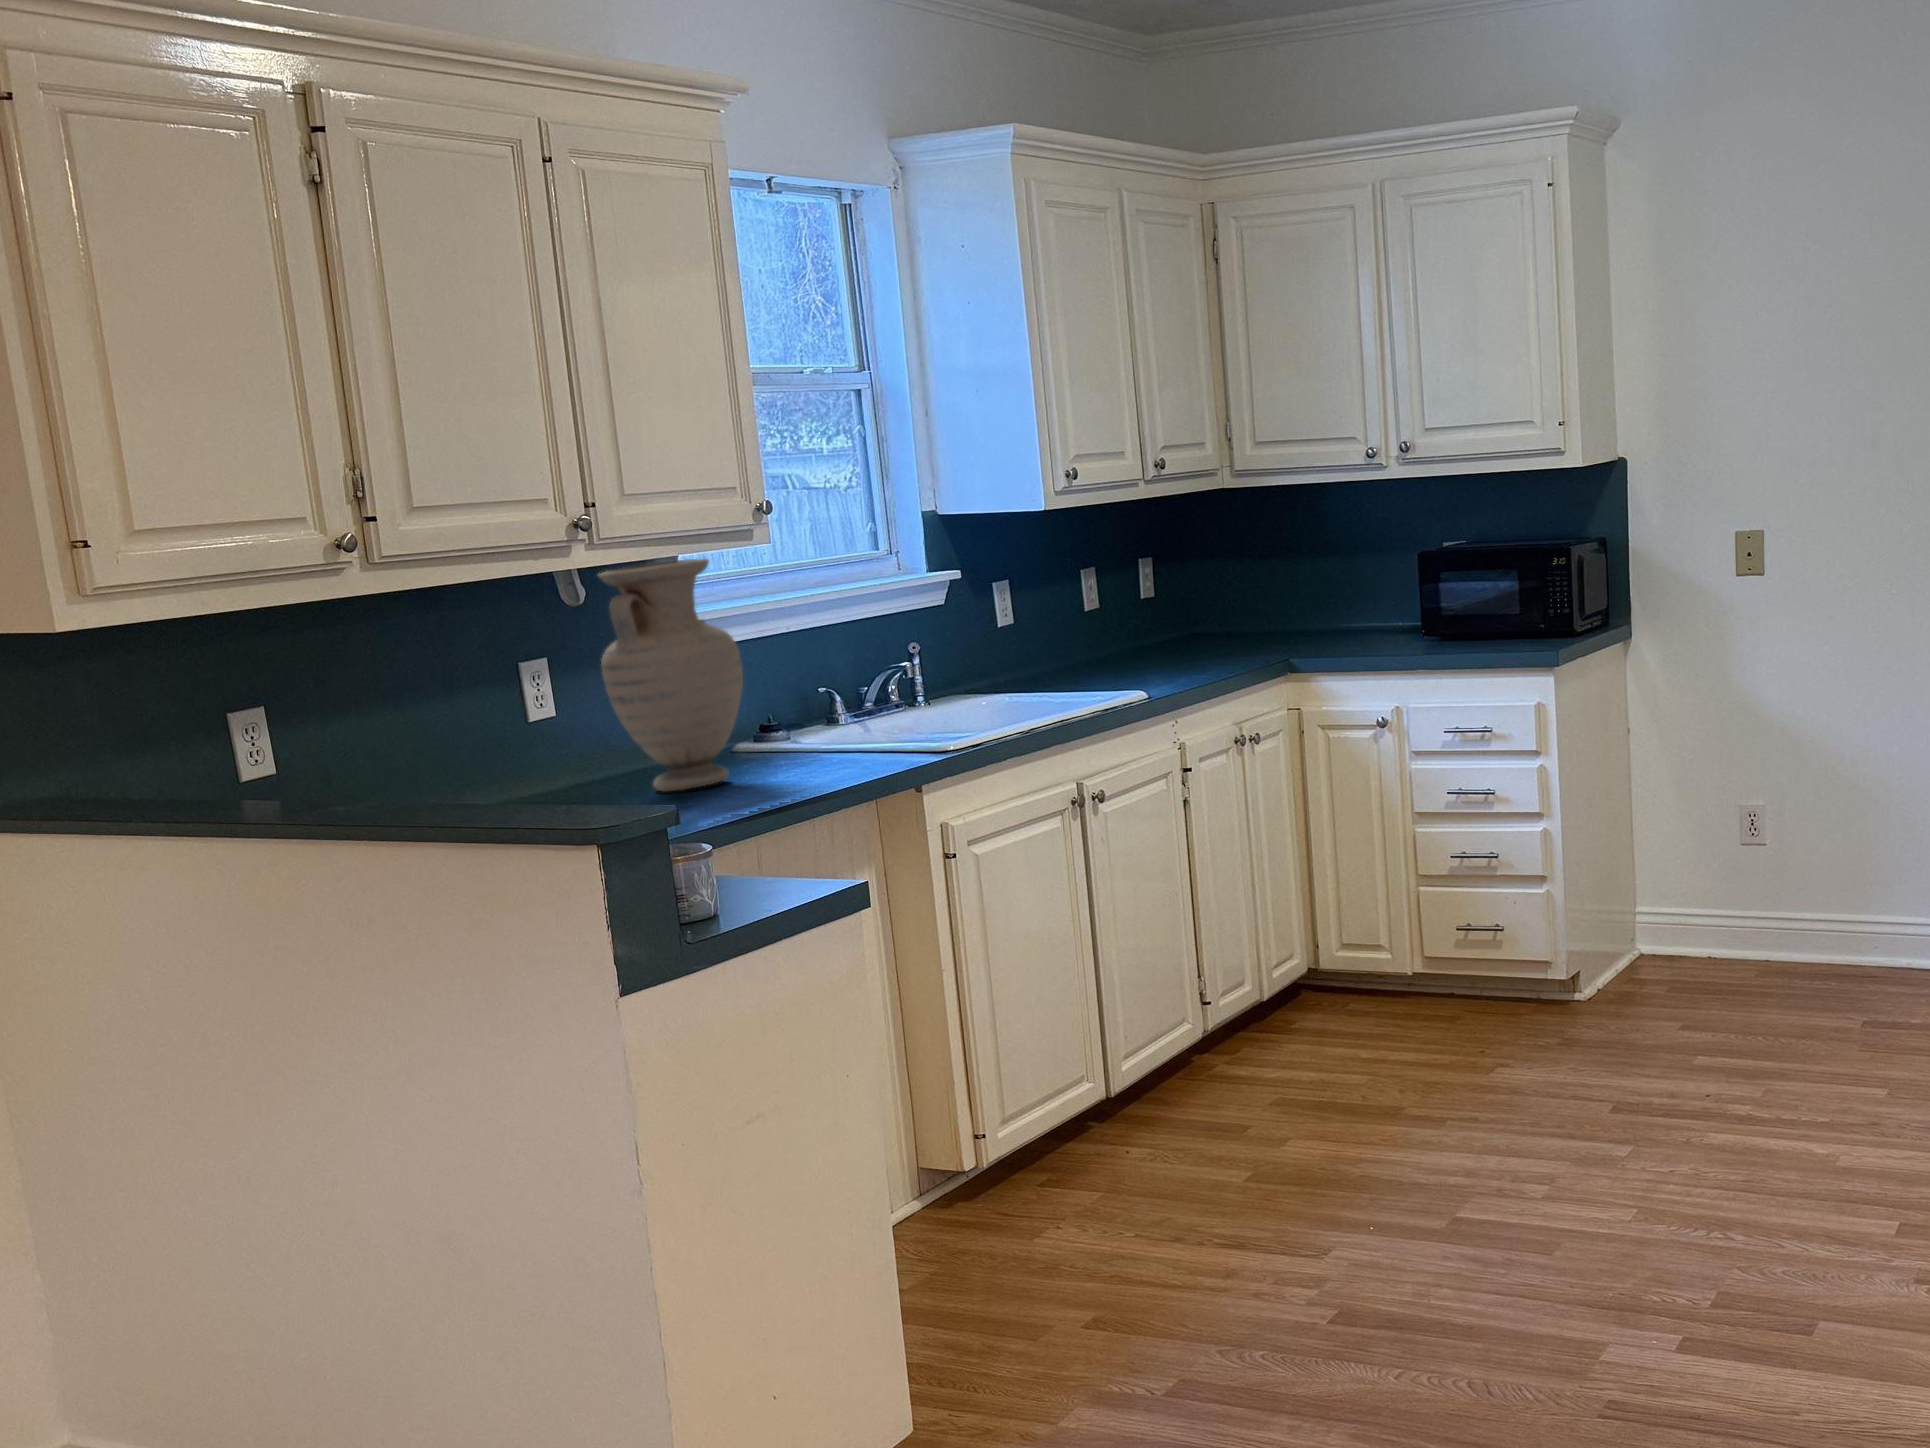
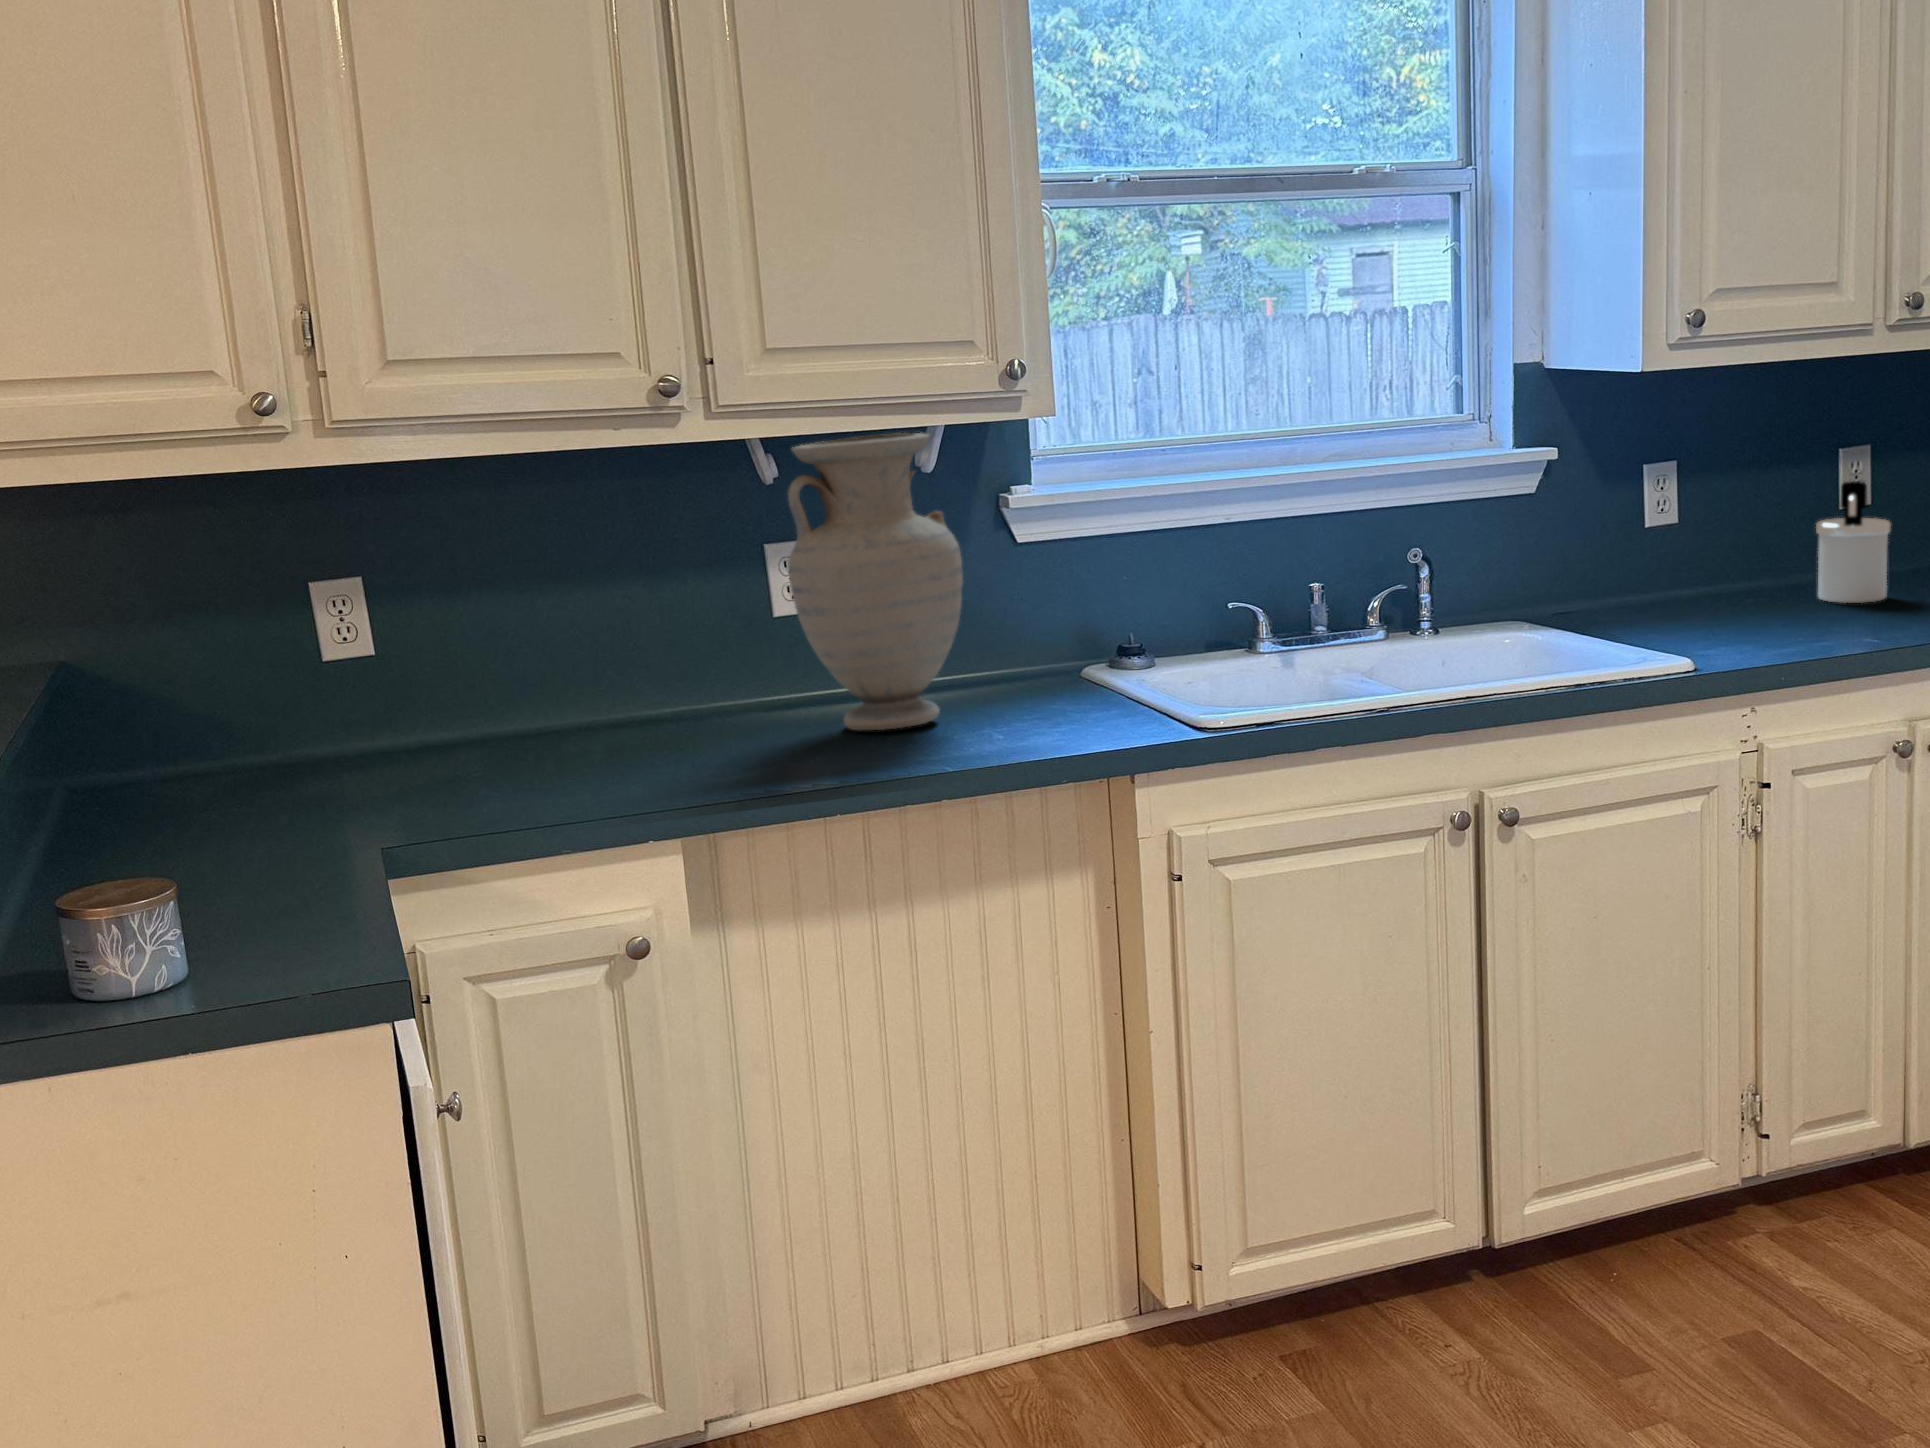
soap dispenser: none [1099,585,1150,667] -> present [1816,481,1890,603]

